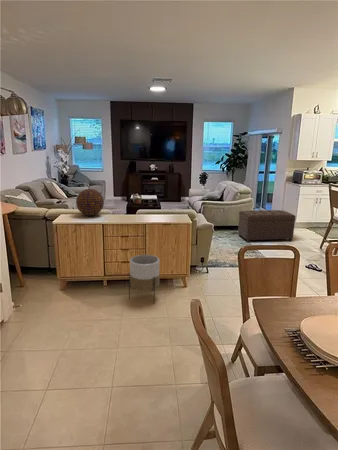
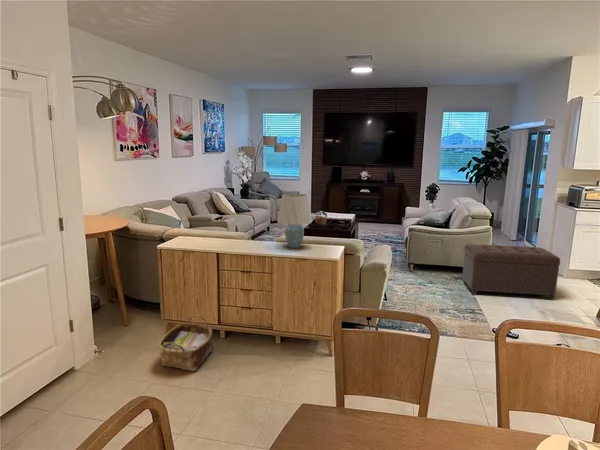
table lamp: none [142,180,166,218] -> present [277,194,312,248]
decorative orb: present [76,189,104,216] -> none [192,203,229,240]
planter: present [129,255,160,303] -> none [242,301,286,378]
woven basket: none [70,270,106,308] -> present [159,315,213,372]

